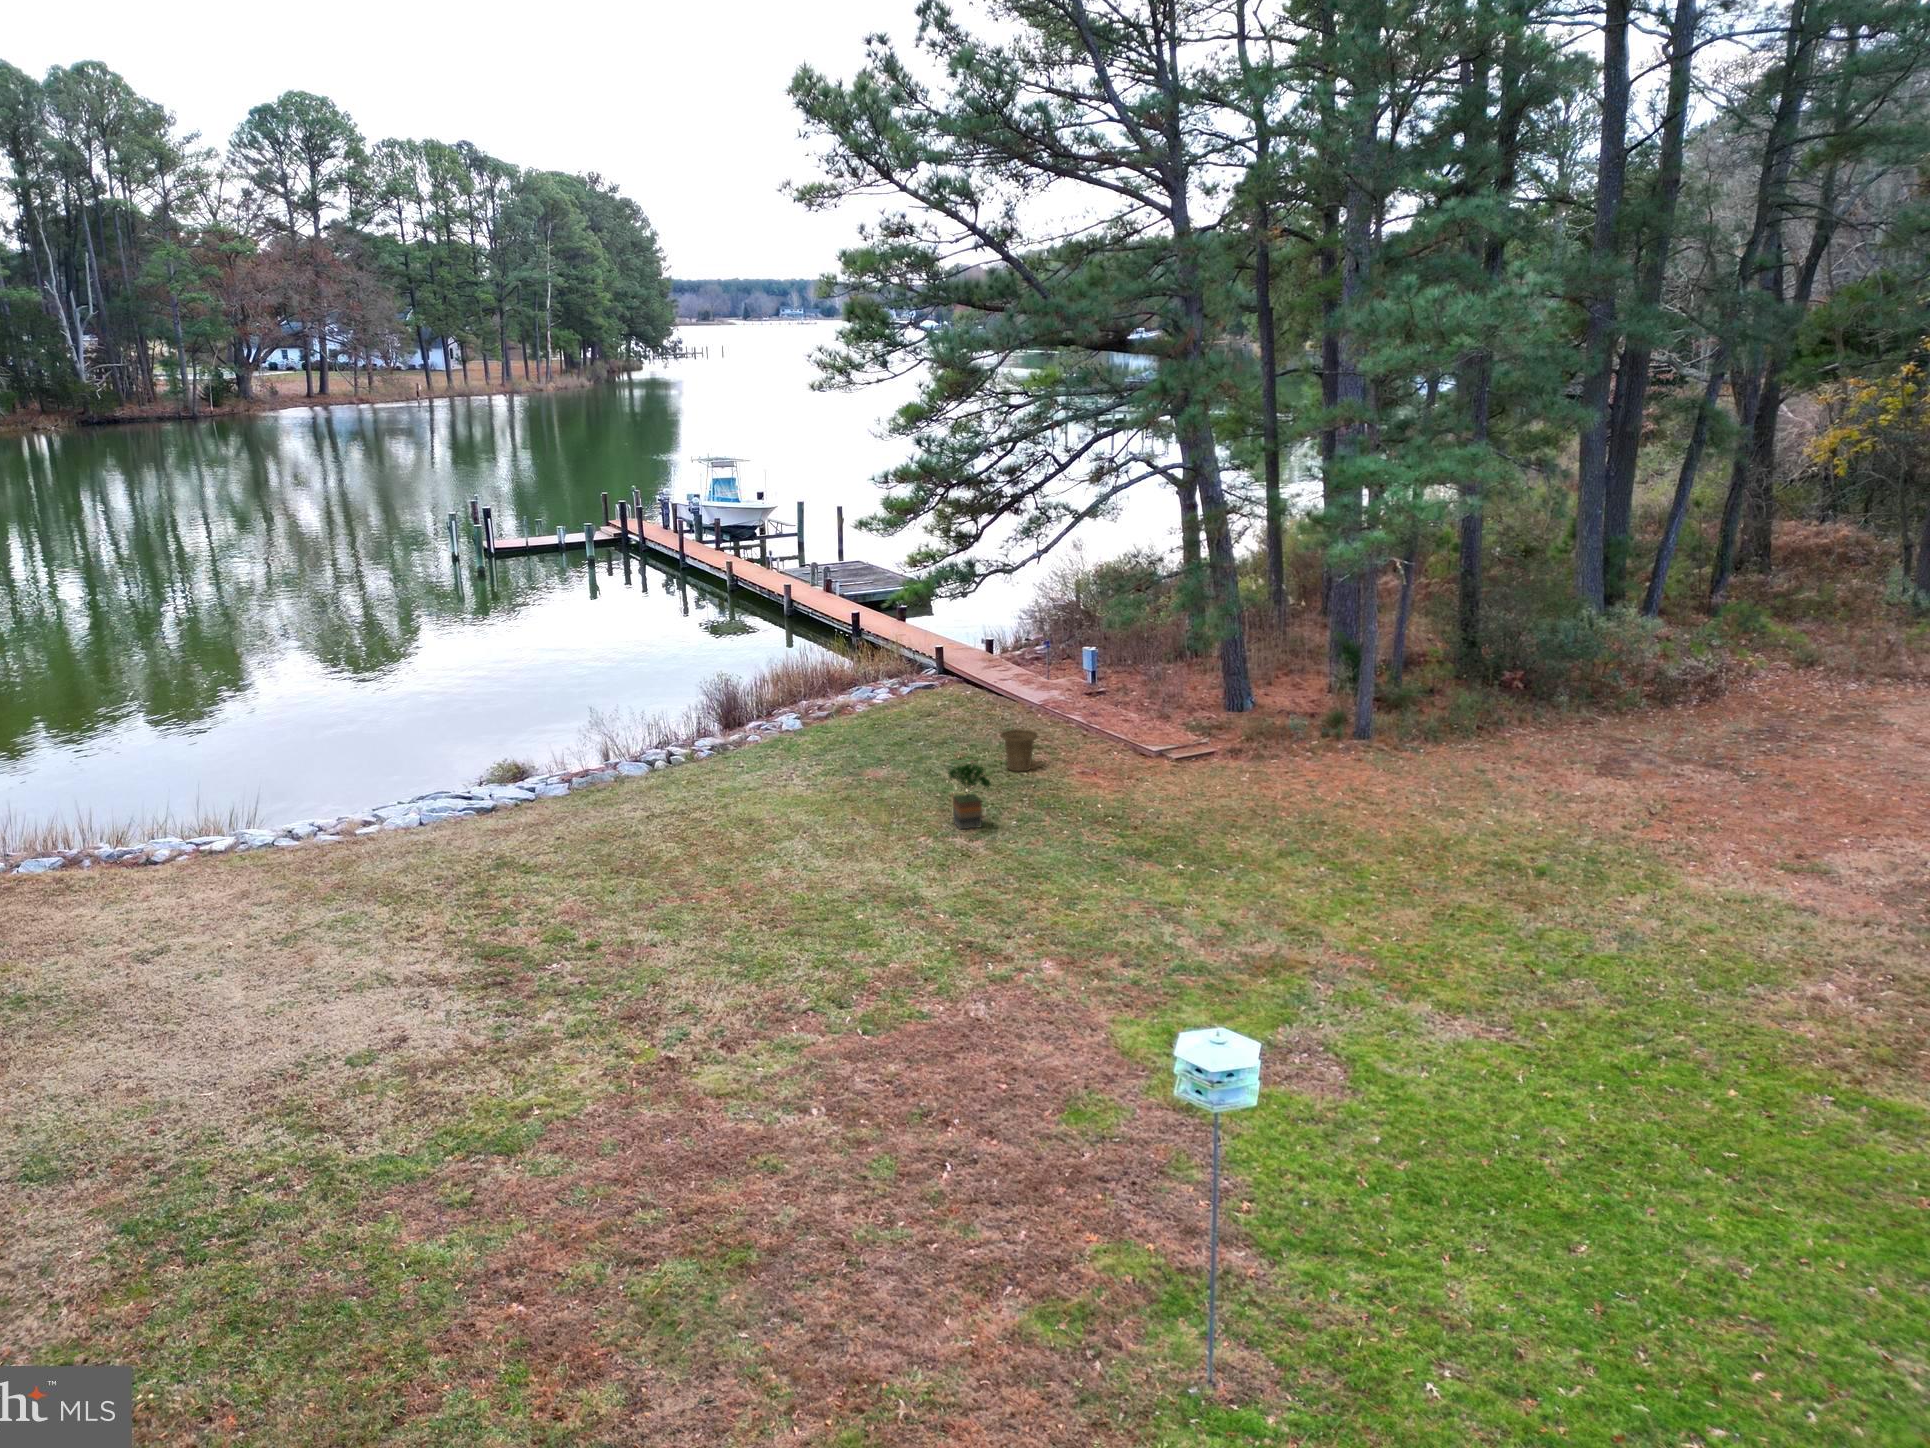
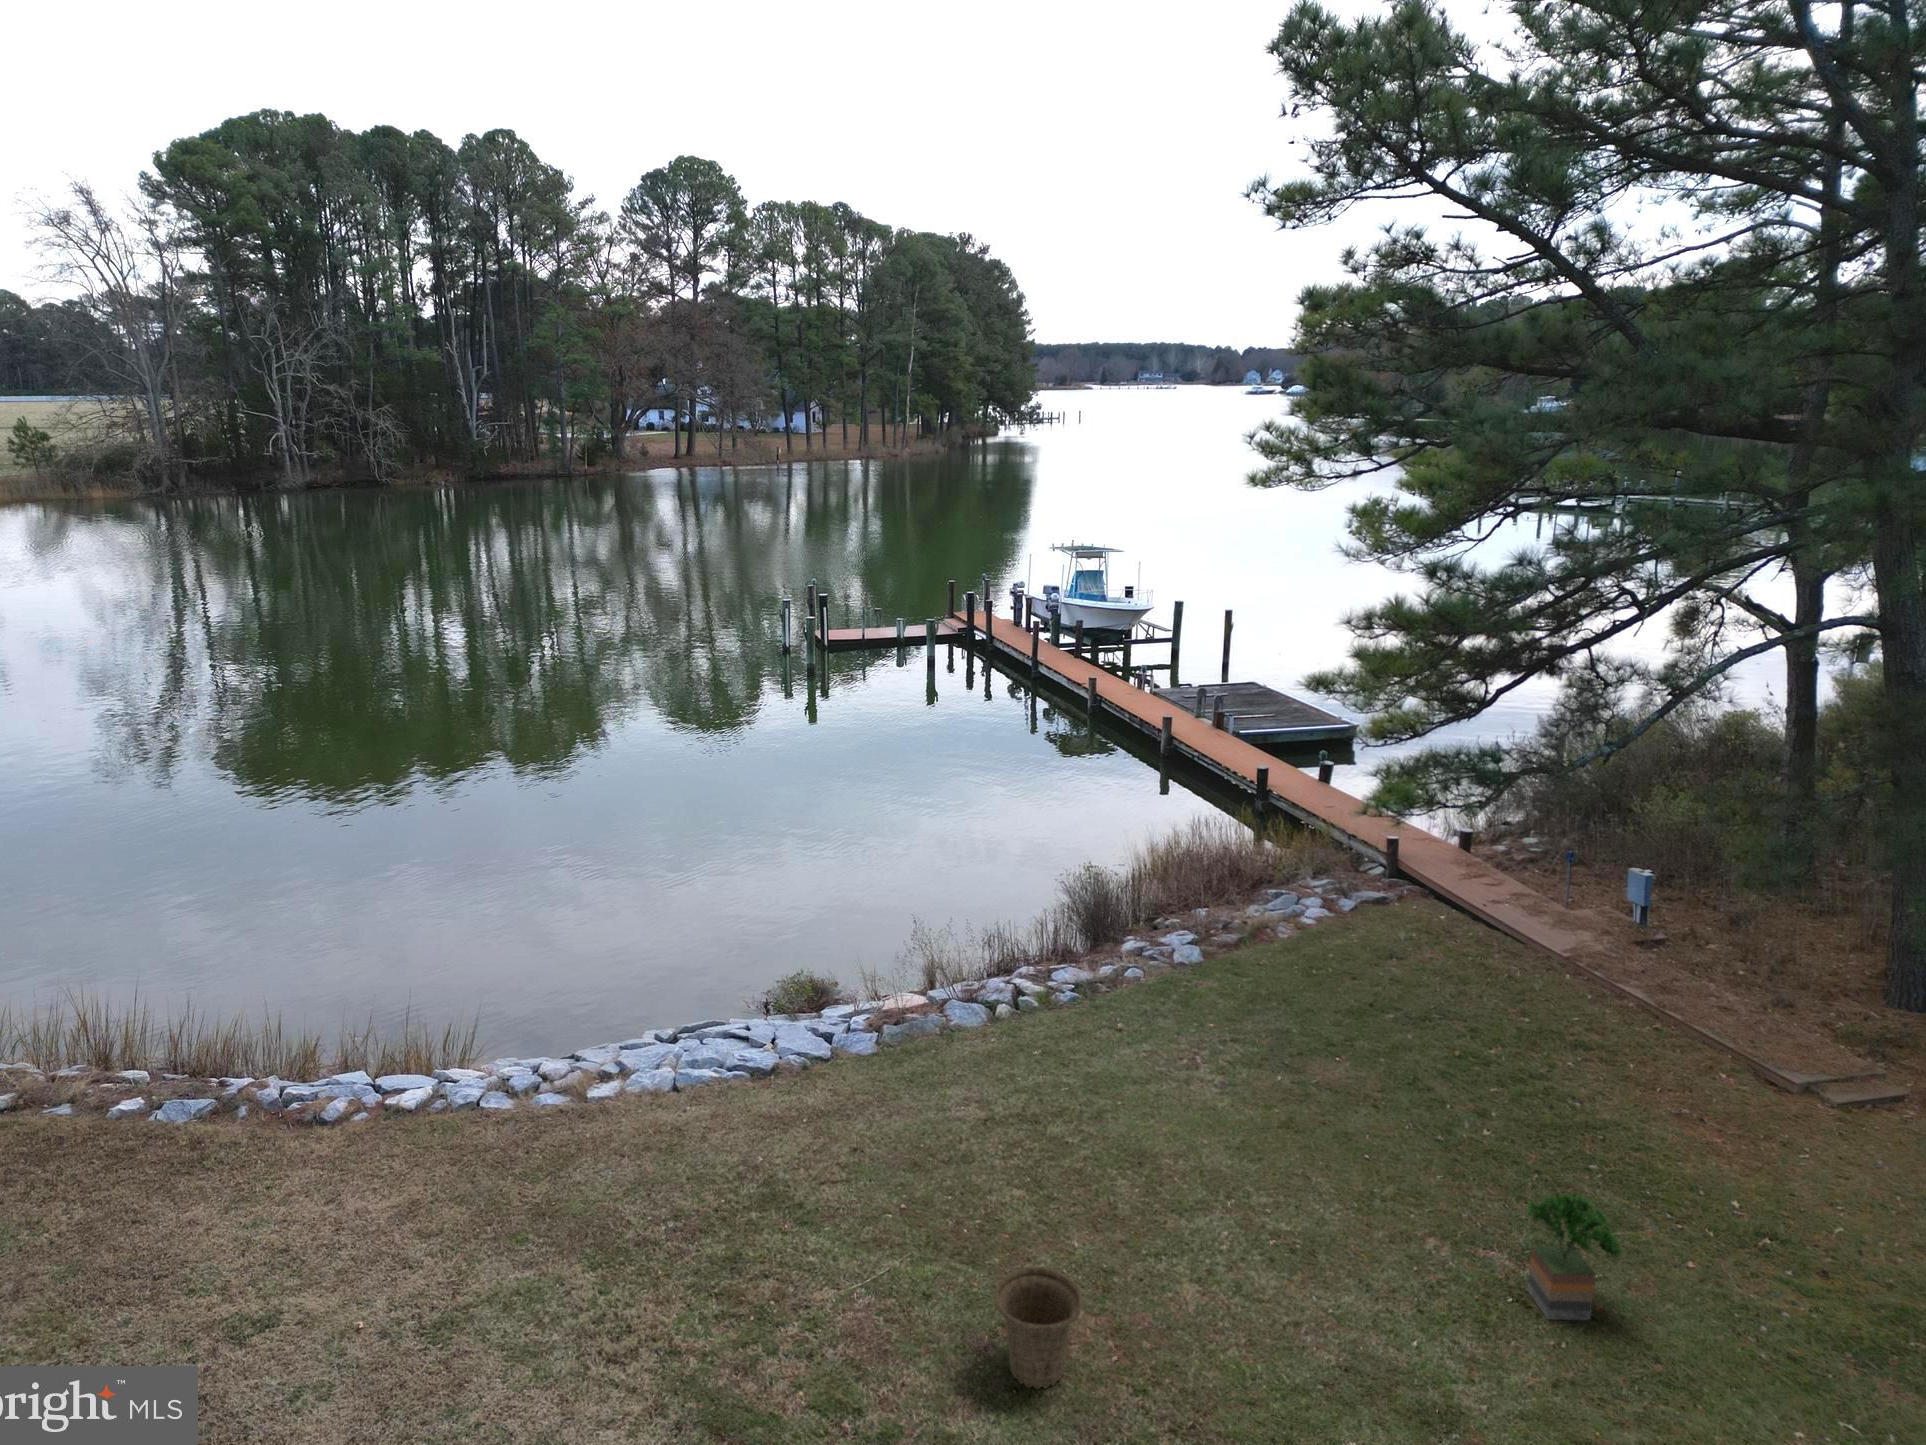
basket: present [1000,729,1038,772] -> present [994,1267,1083,1389]

